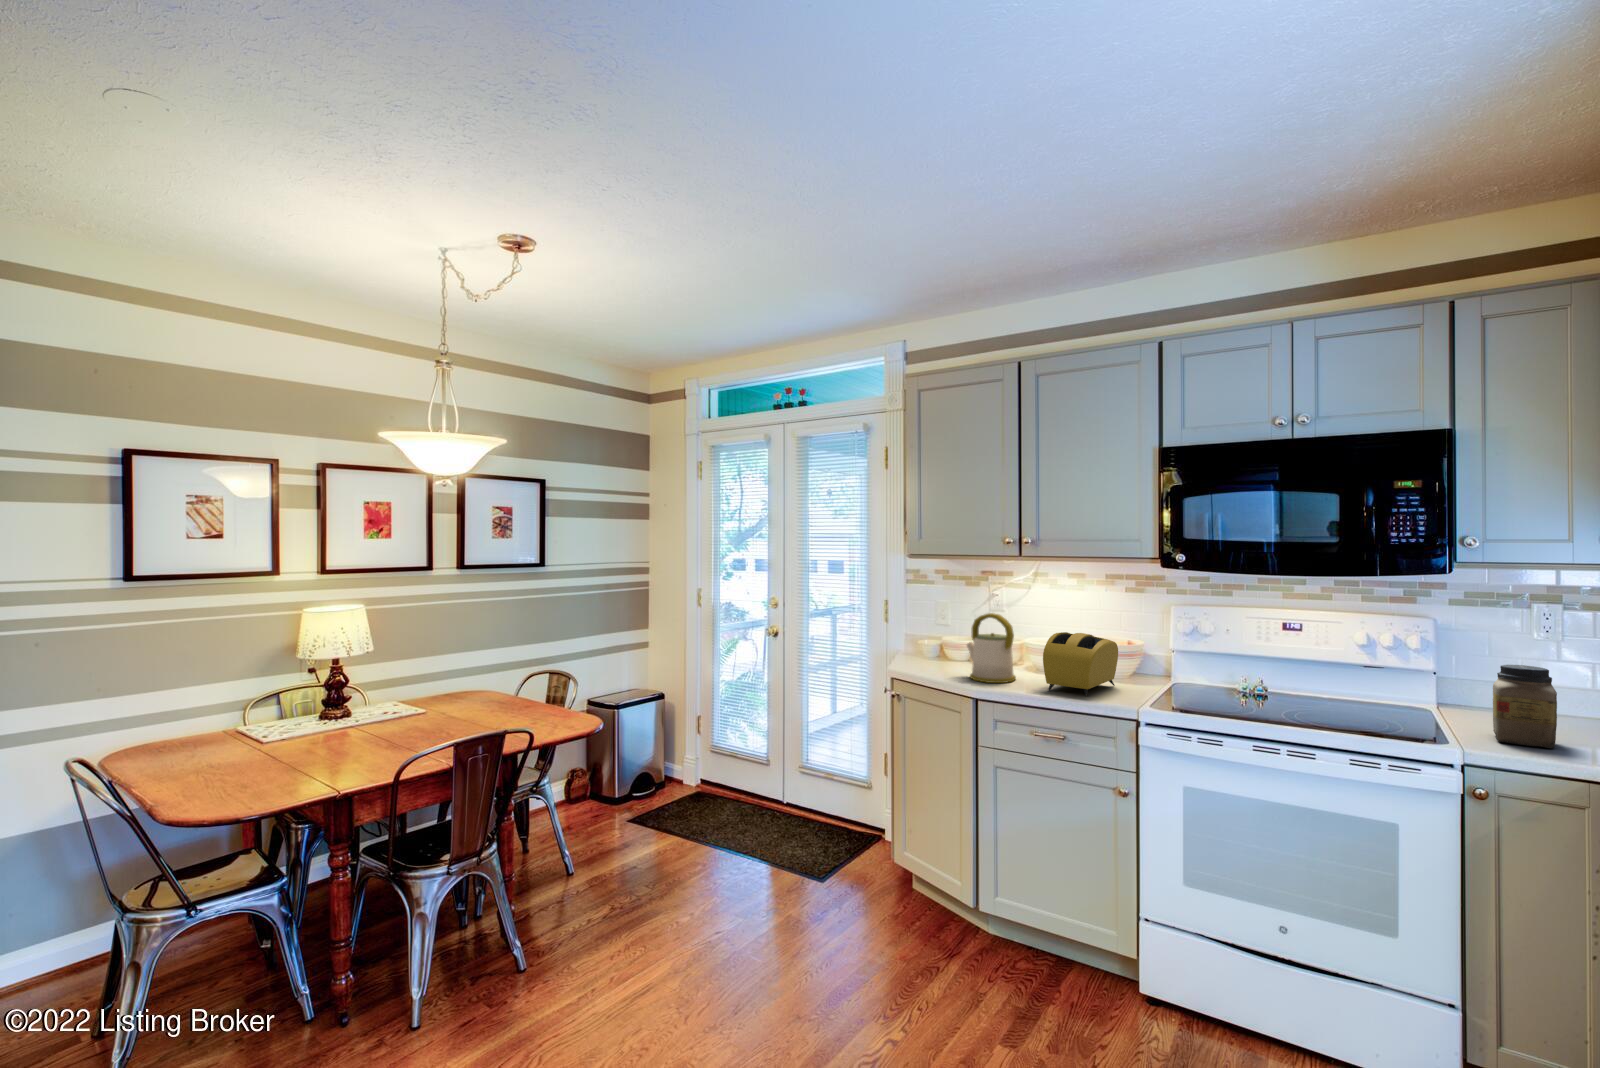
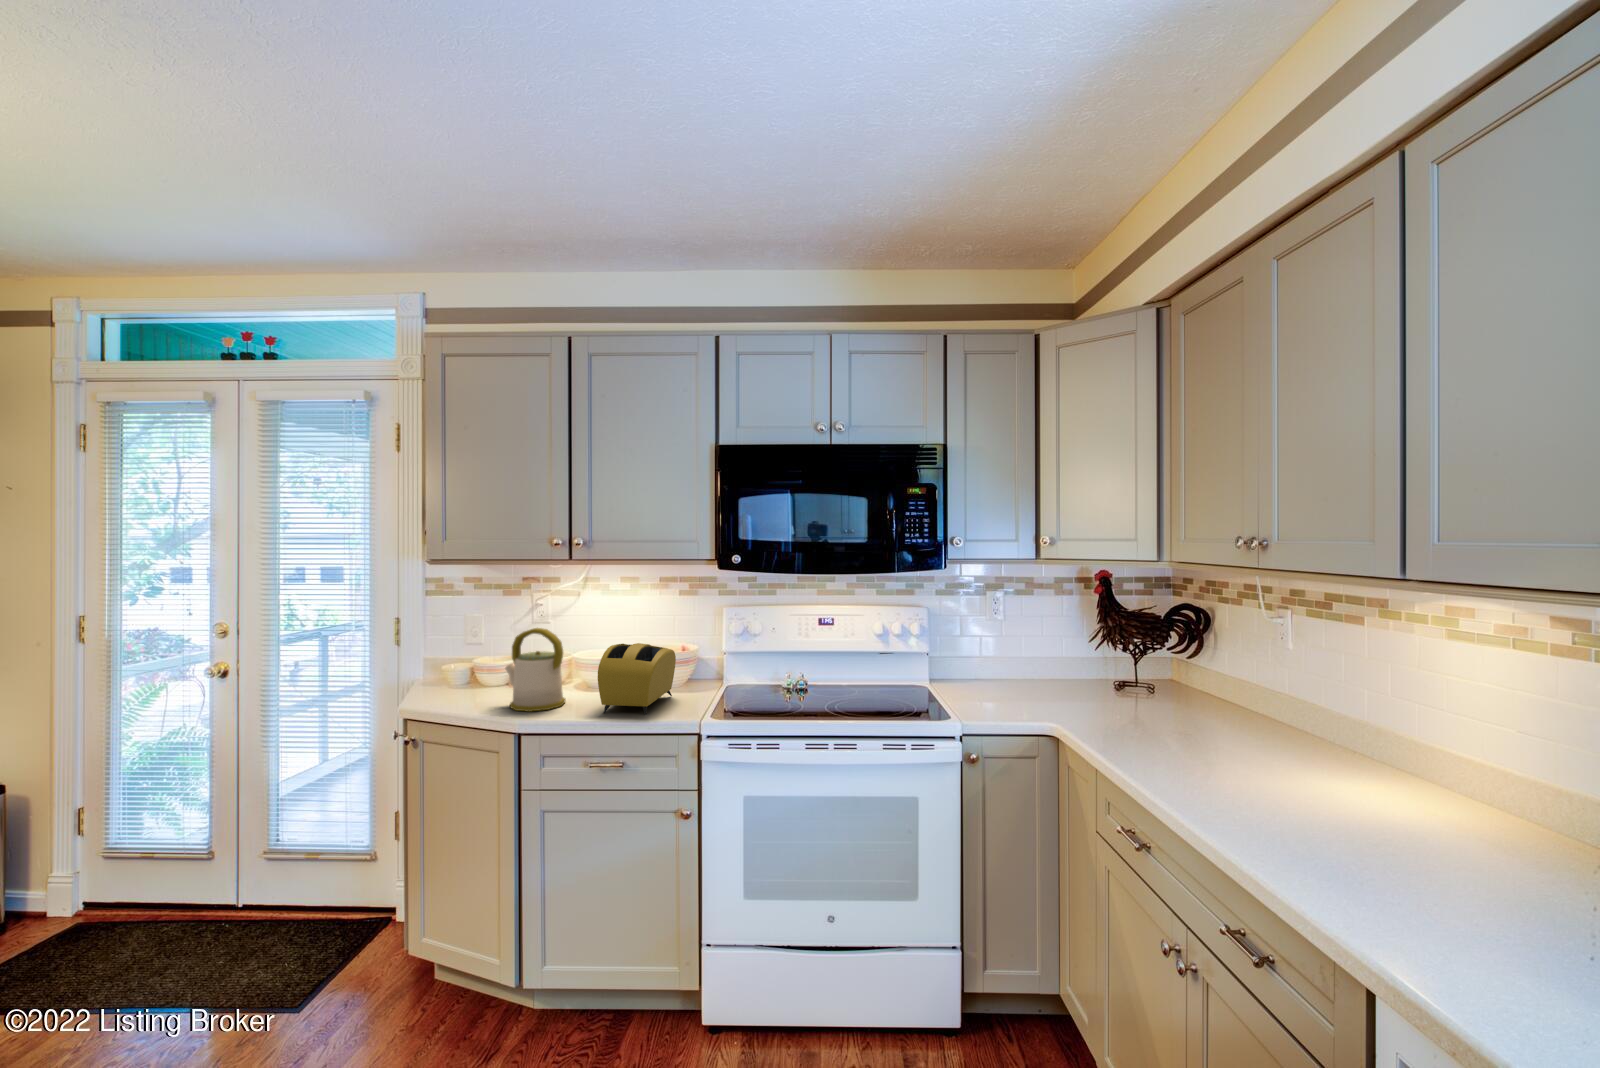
jar: present [1493,665,1557,748] -> none [974,644,1015,711]

